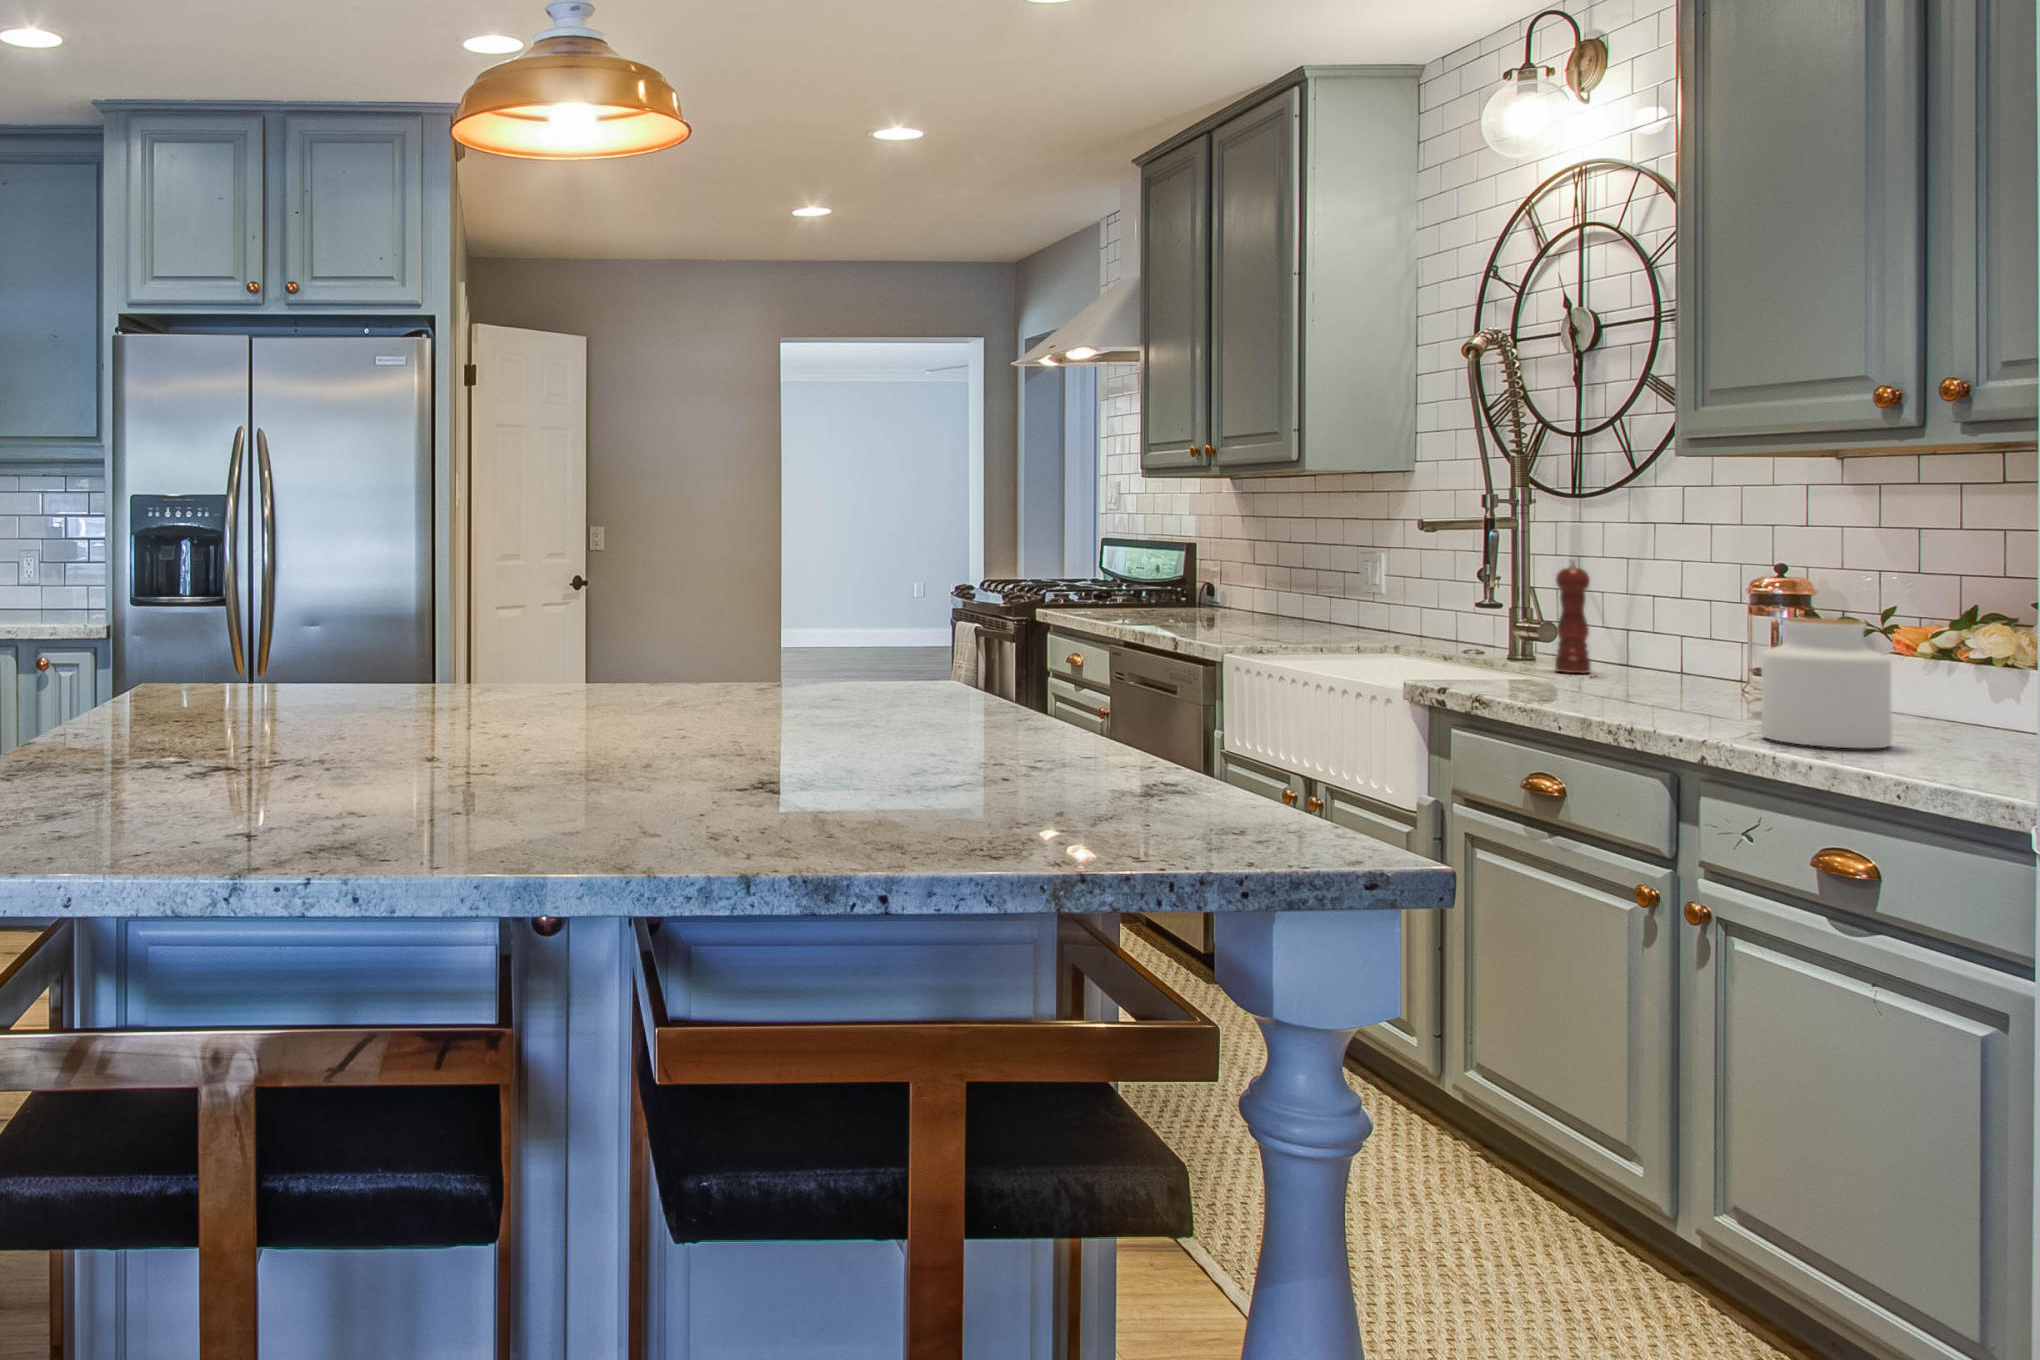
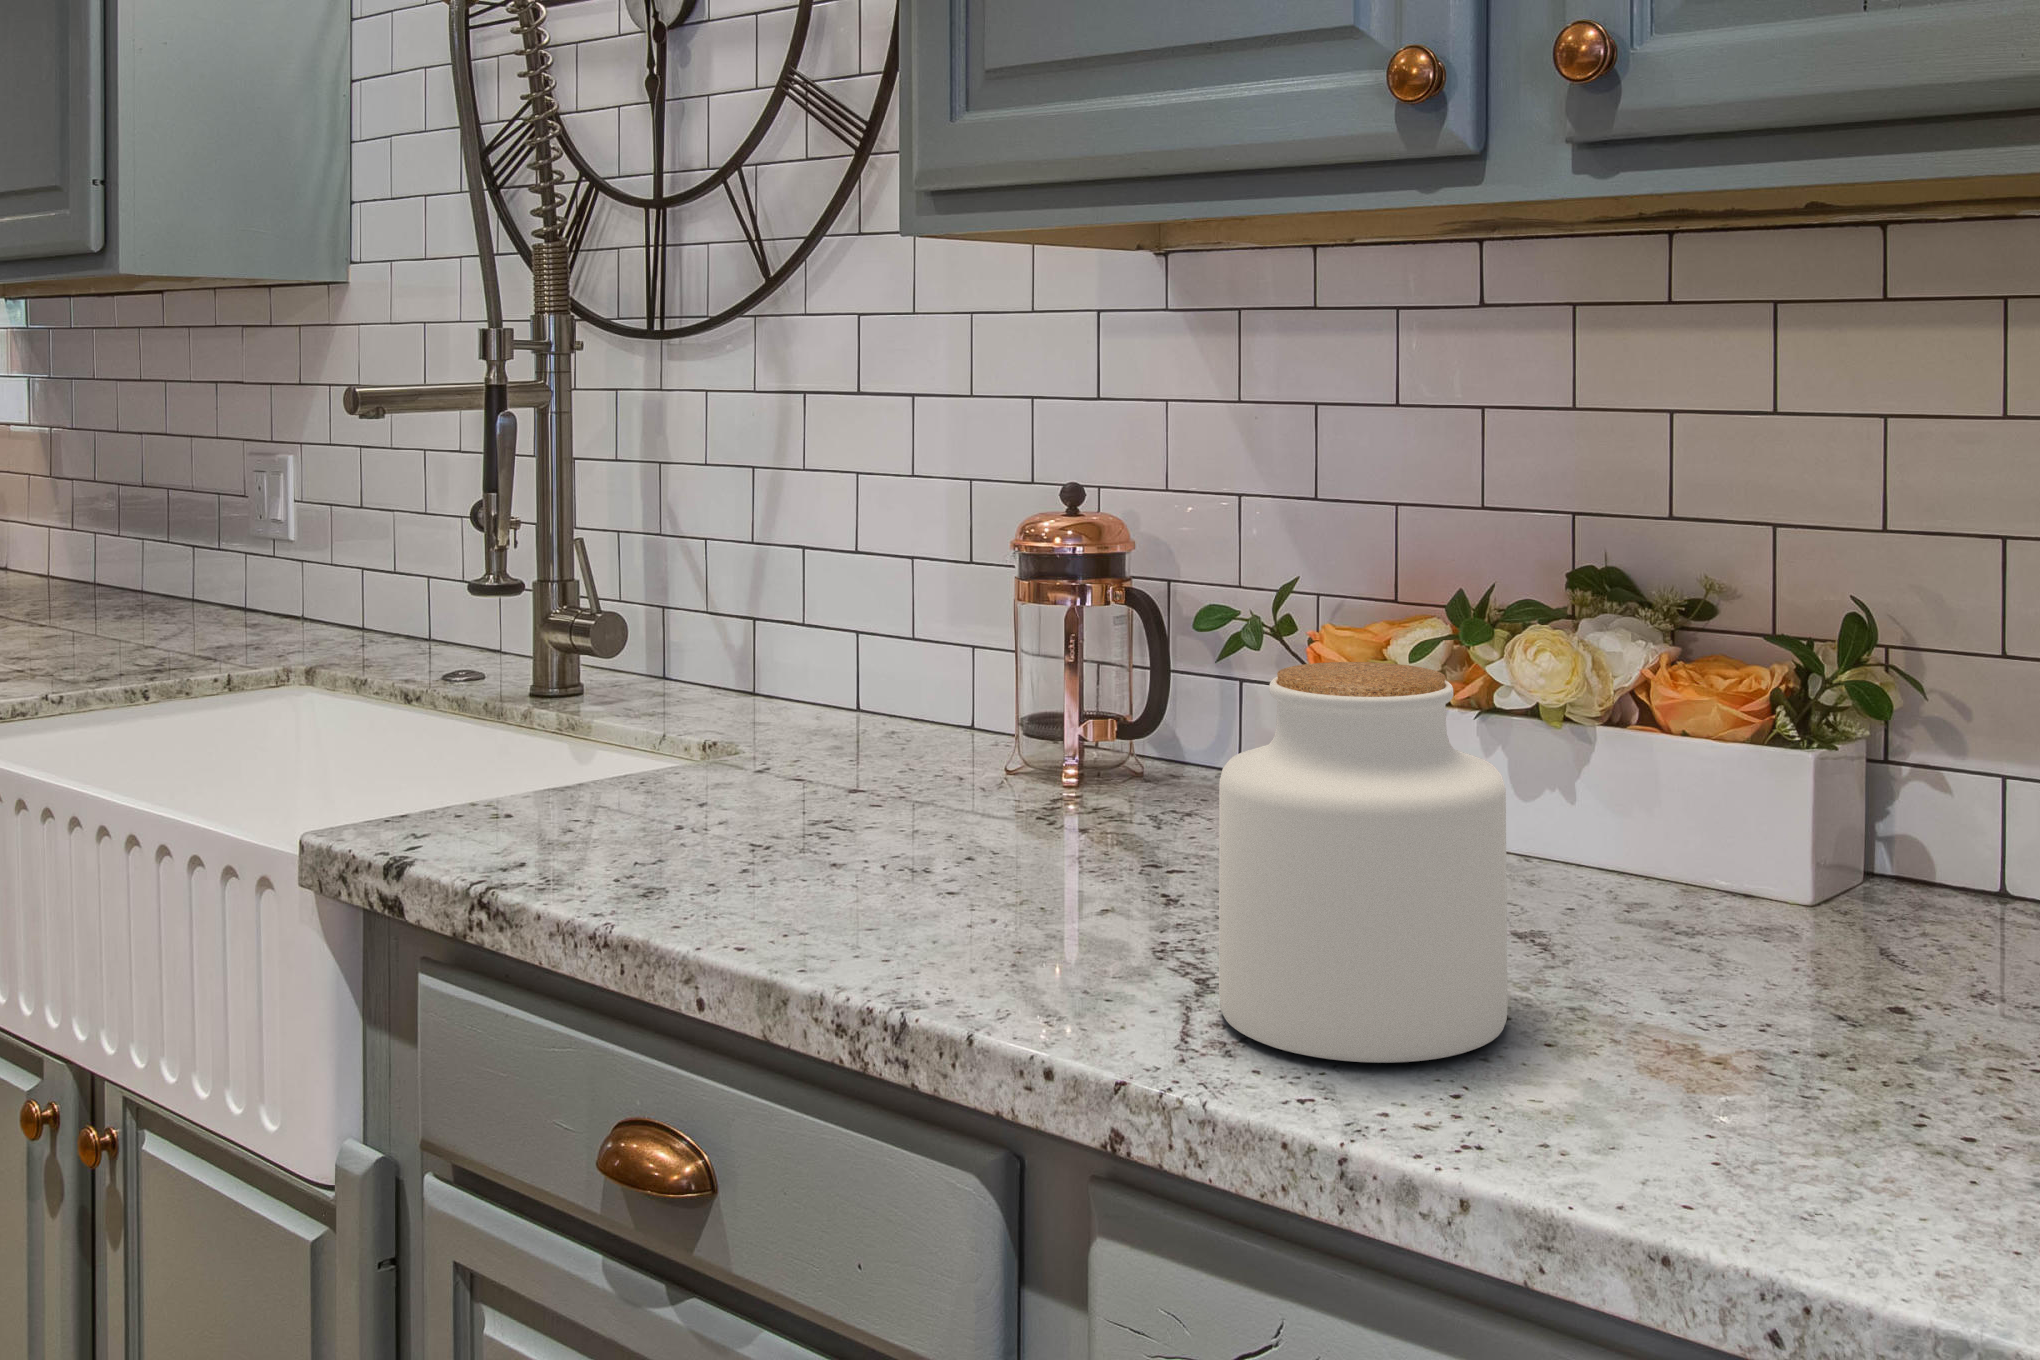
pepper mill: present [1555,559,1591,673] -> none [633,475,701,736]

